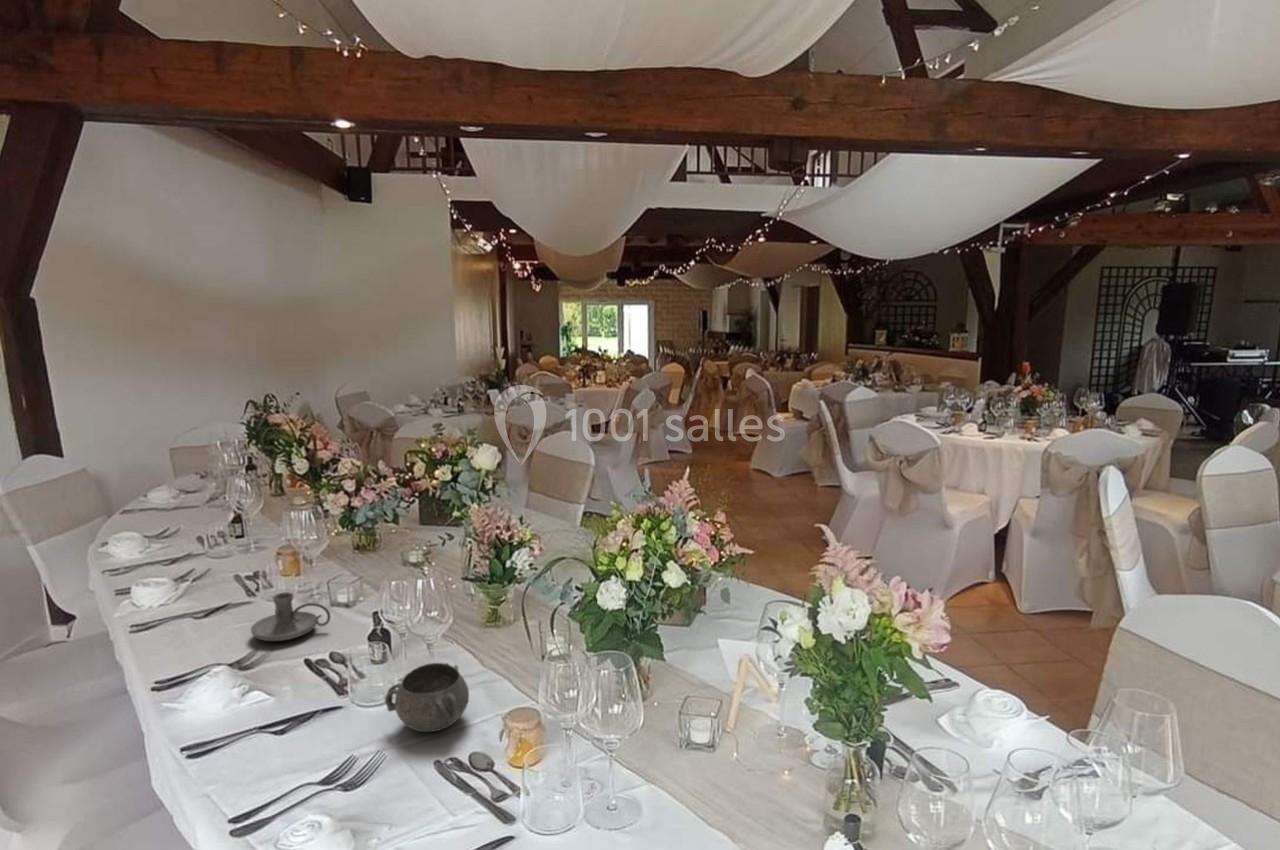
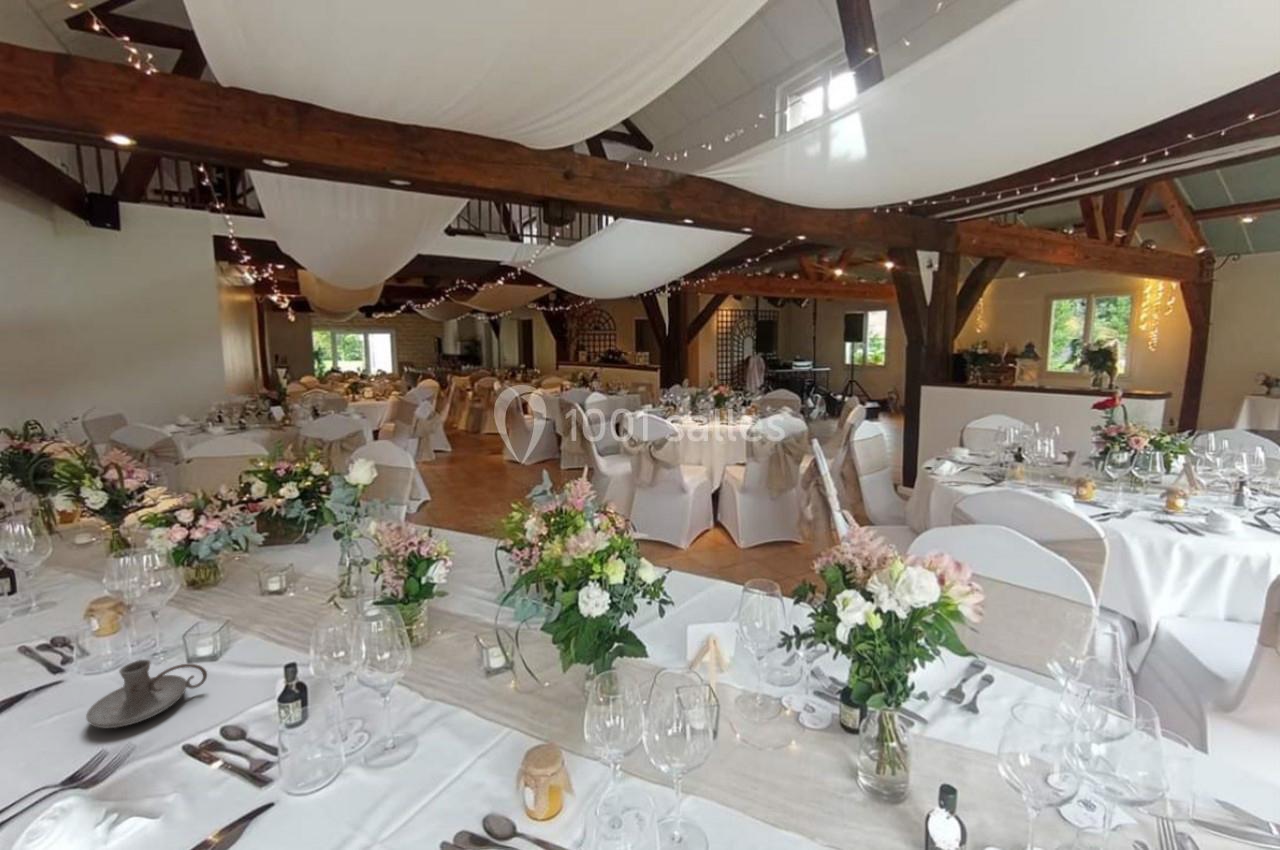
decorative bowl: present [385,663,469,732] -> none [348,697,442,784]

